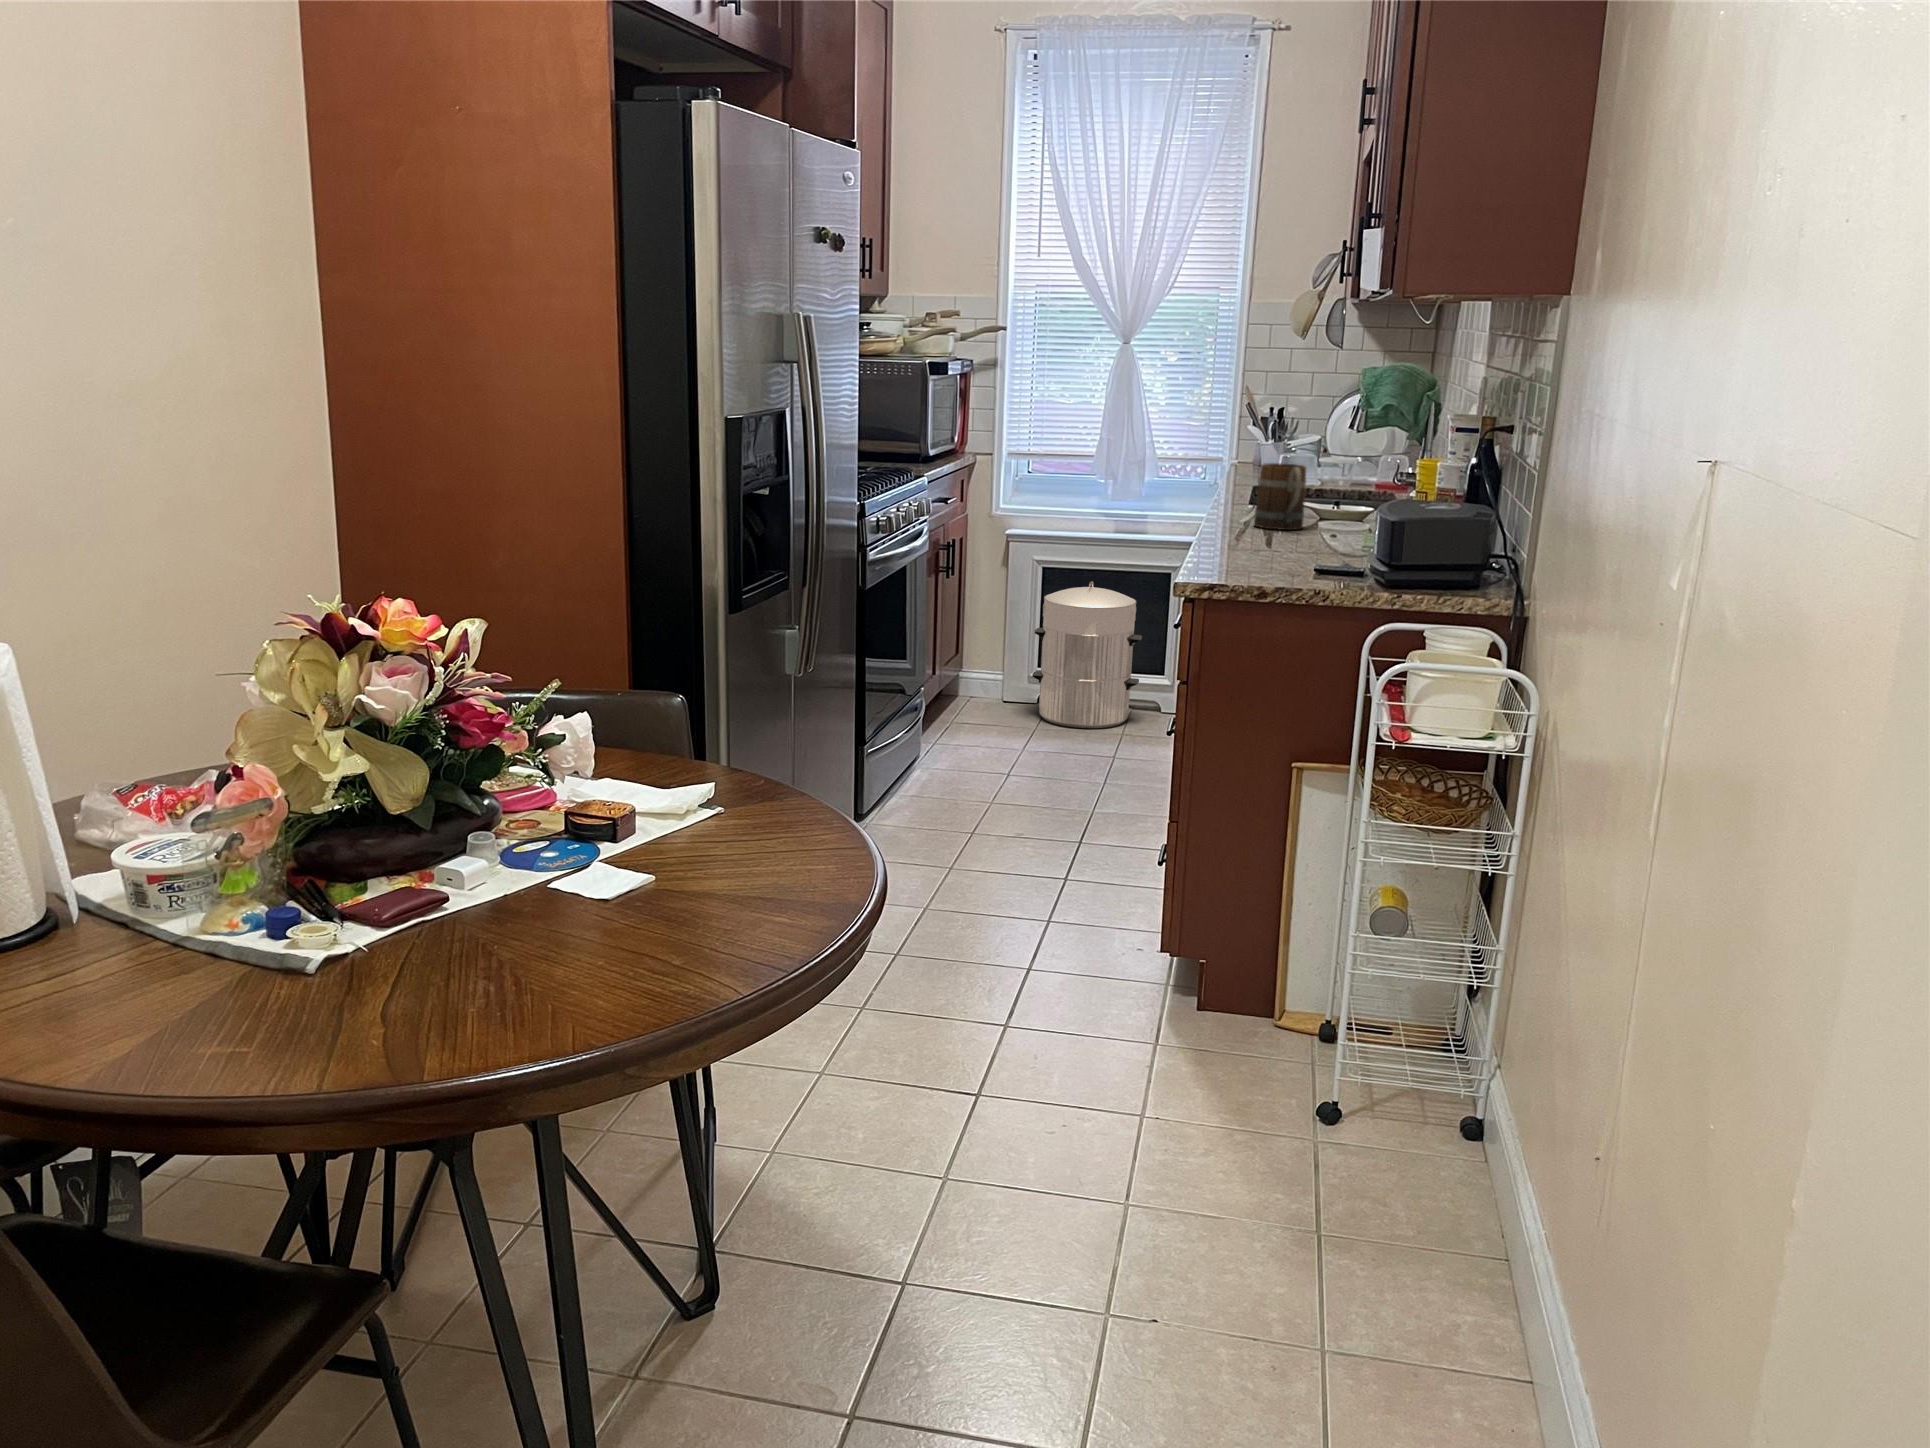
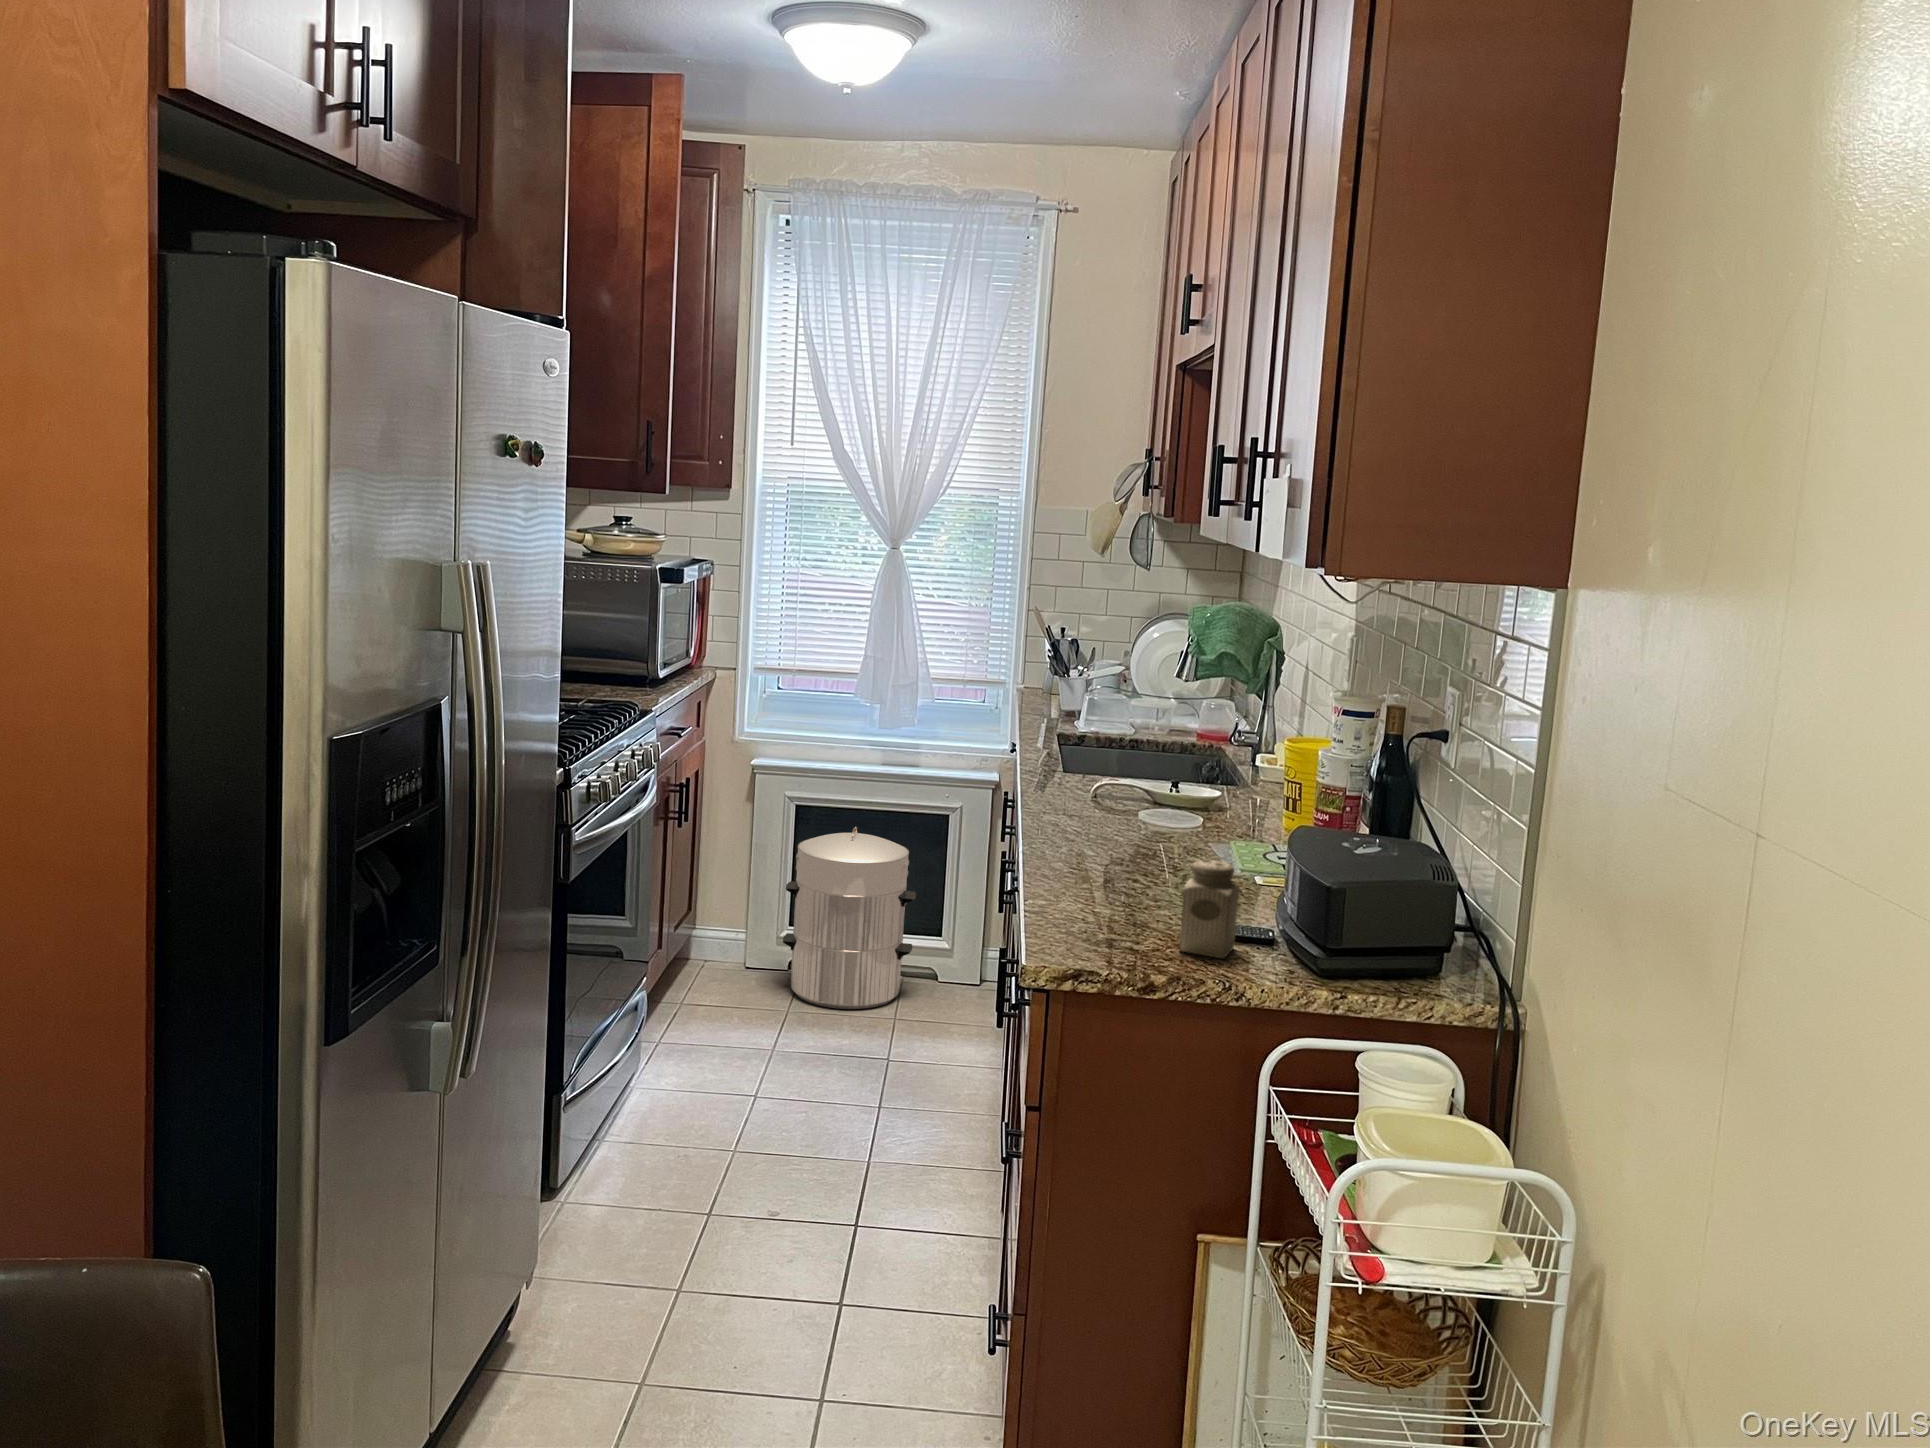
mug: present [1254,463,1306,530] -> none [1081,736,1146,824]
salt shaker: none [1295,516,1341,583] -> present [1180,860,1239,958]

